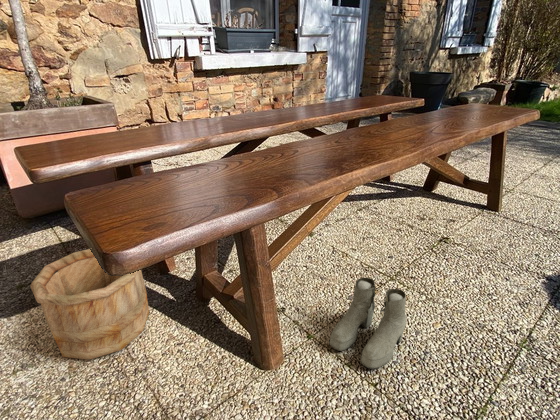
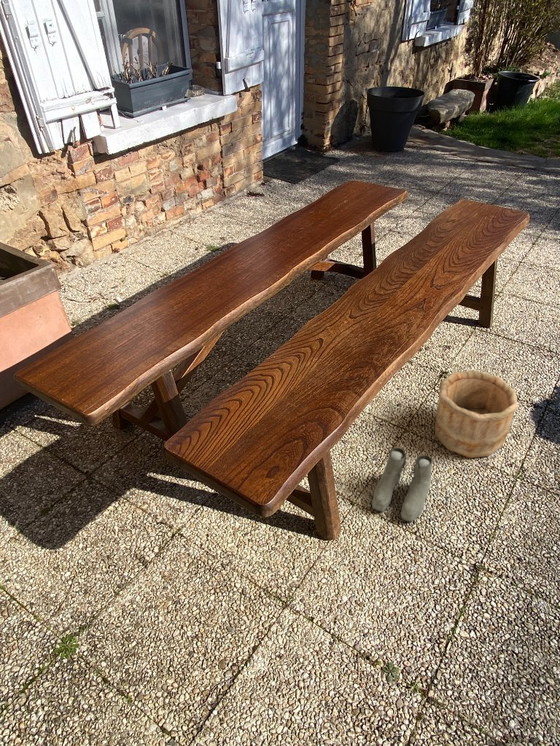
wooden bucket: present [30,249,149,360] -> present [435,371,518,458]

